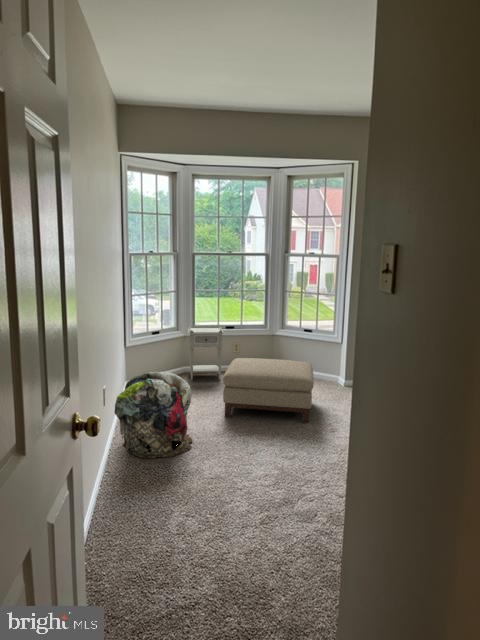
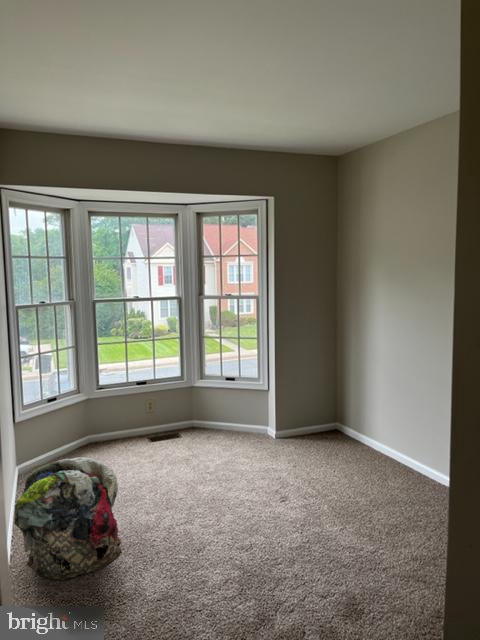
nightstand: present [188,326,224,380] -> none [91,383,137,453]
ottoman: present [223,358,314,423] -> none [148,419,254,498]

